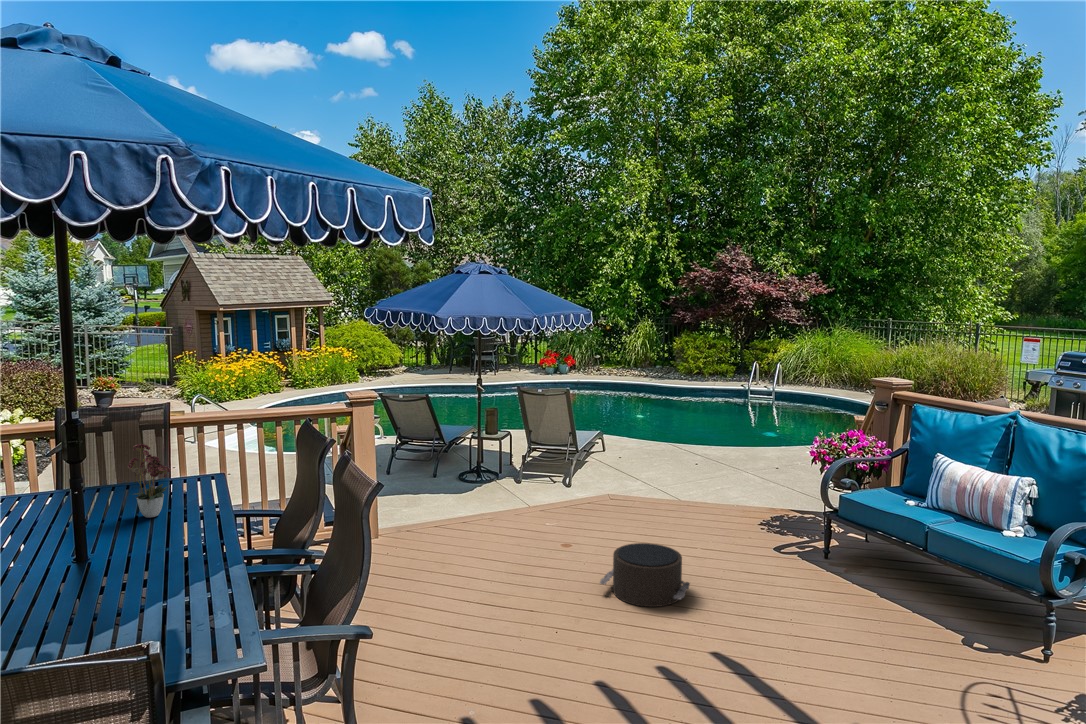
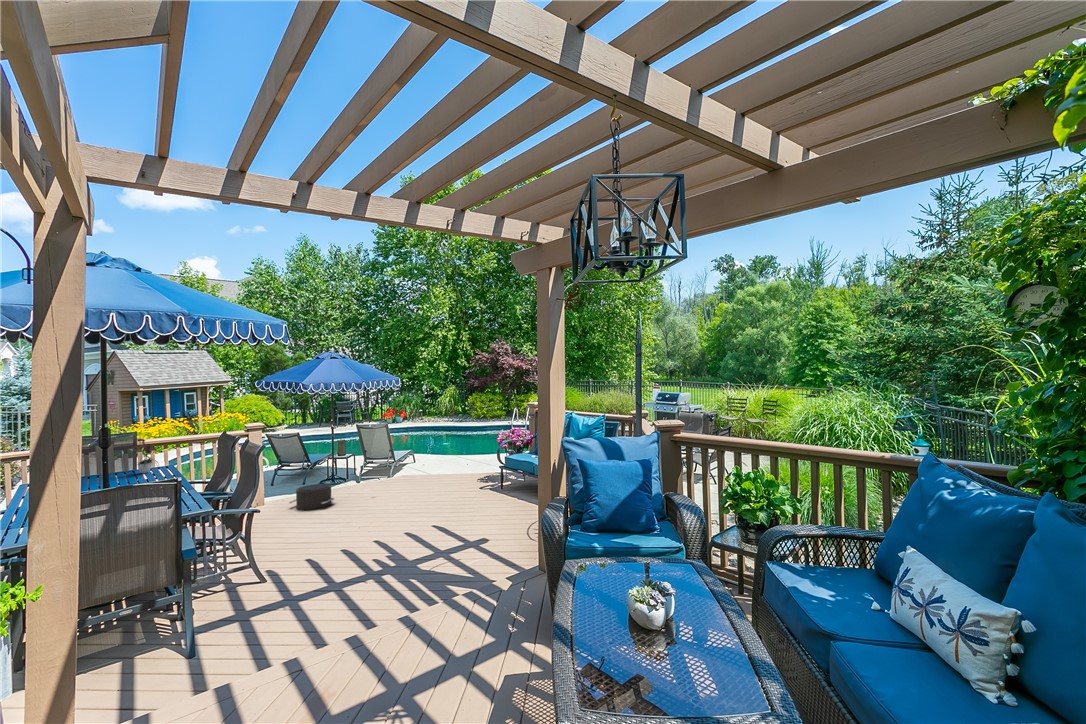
pouf: present [600,543,690,607] -> present [289,484,334,510]

